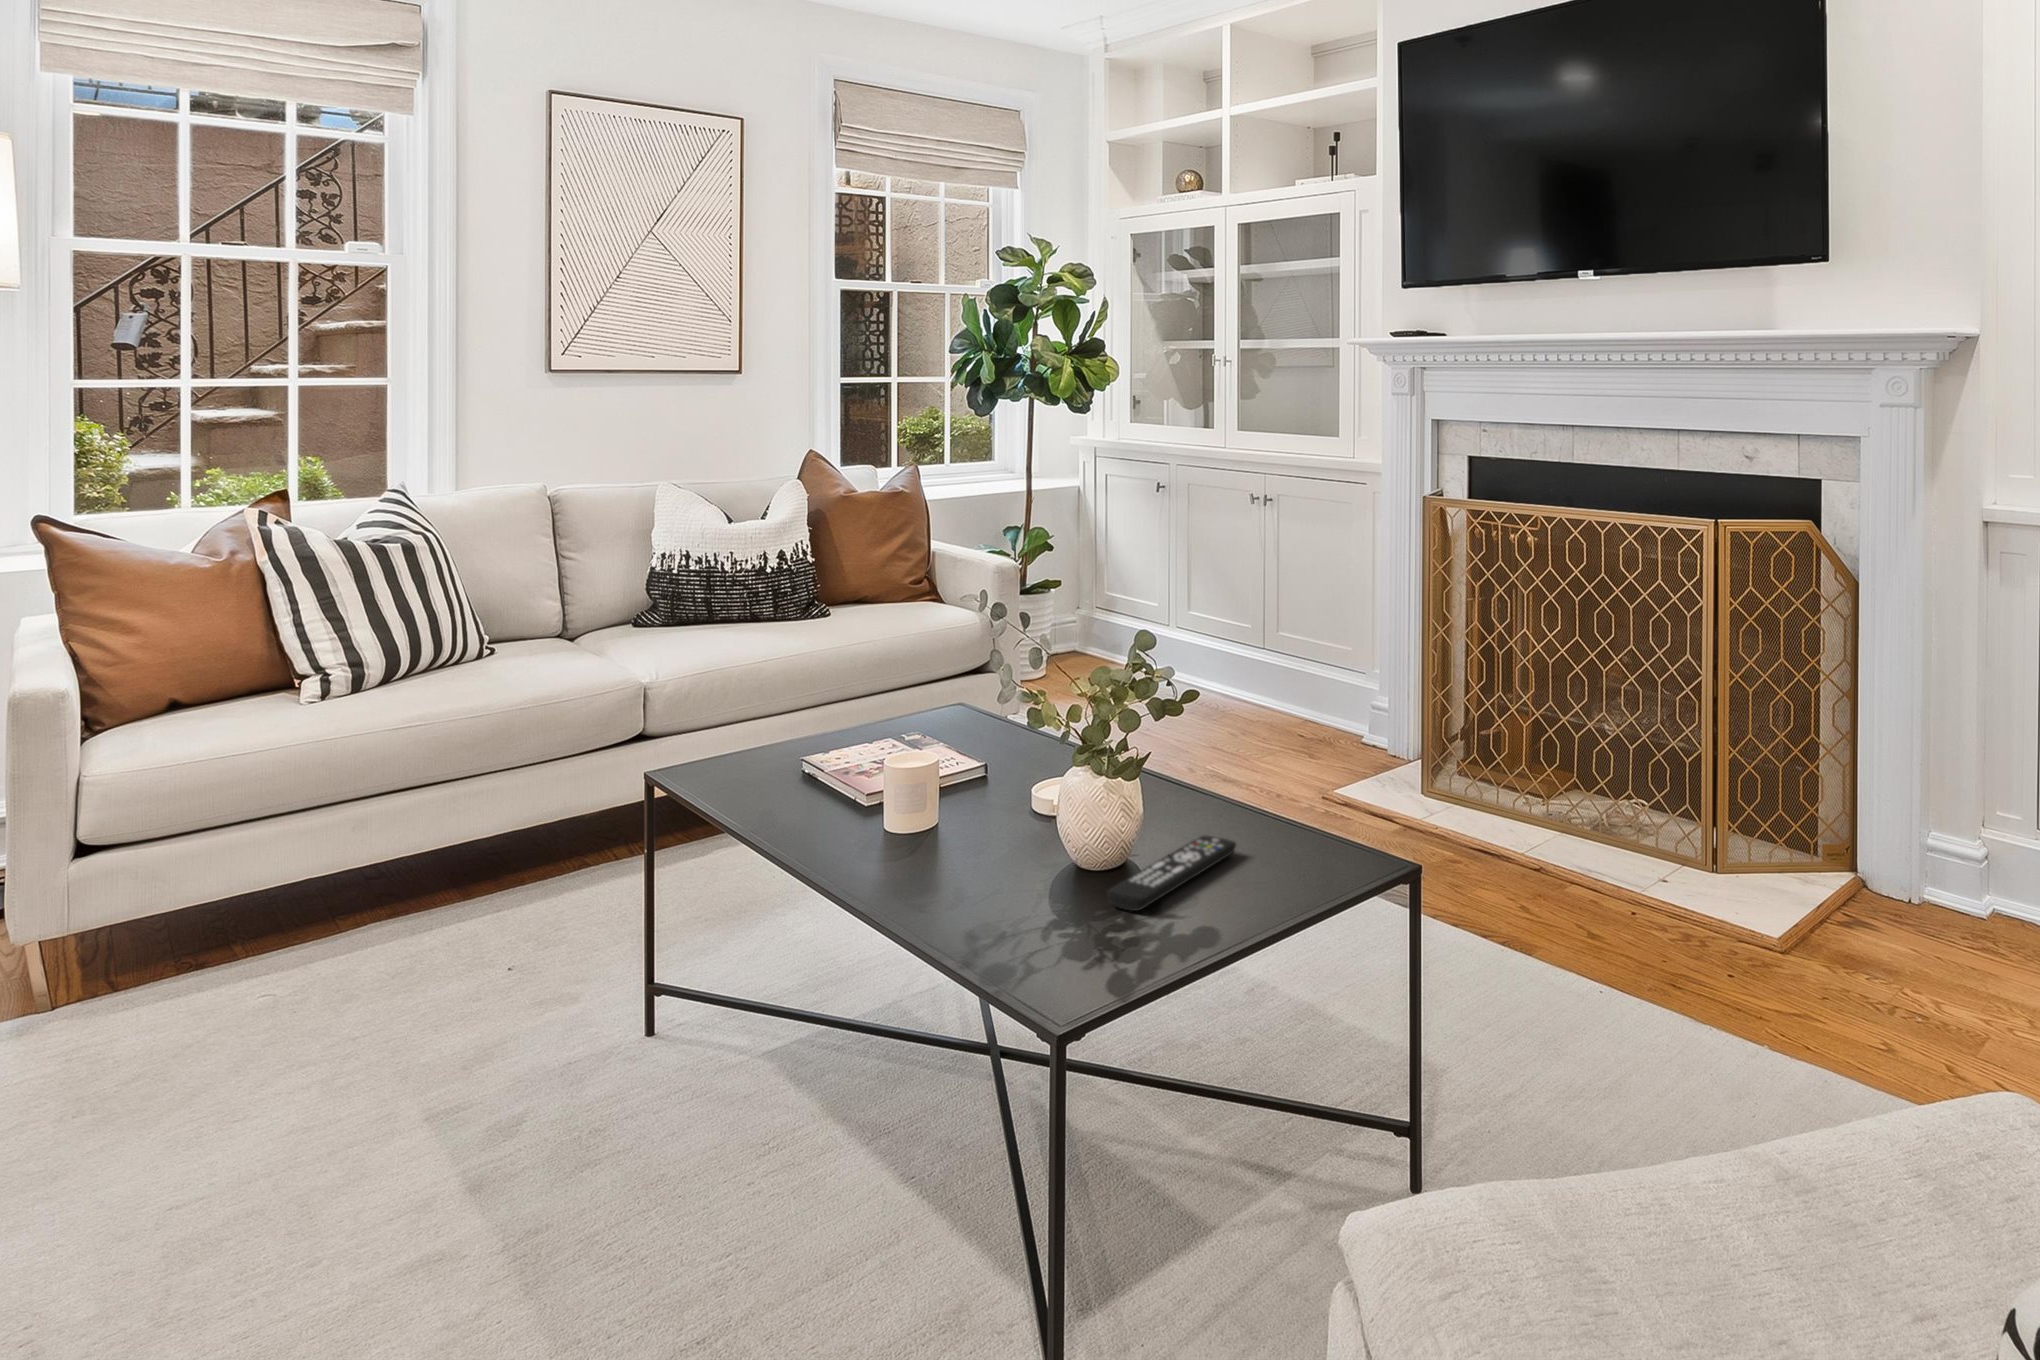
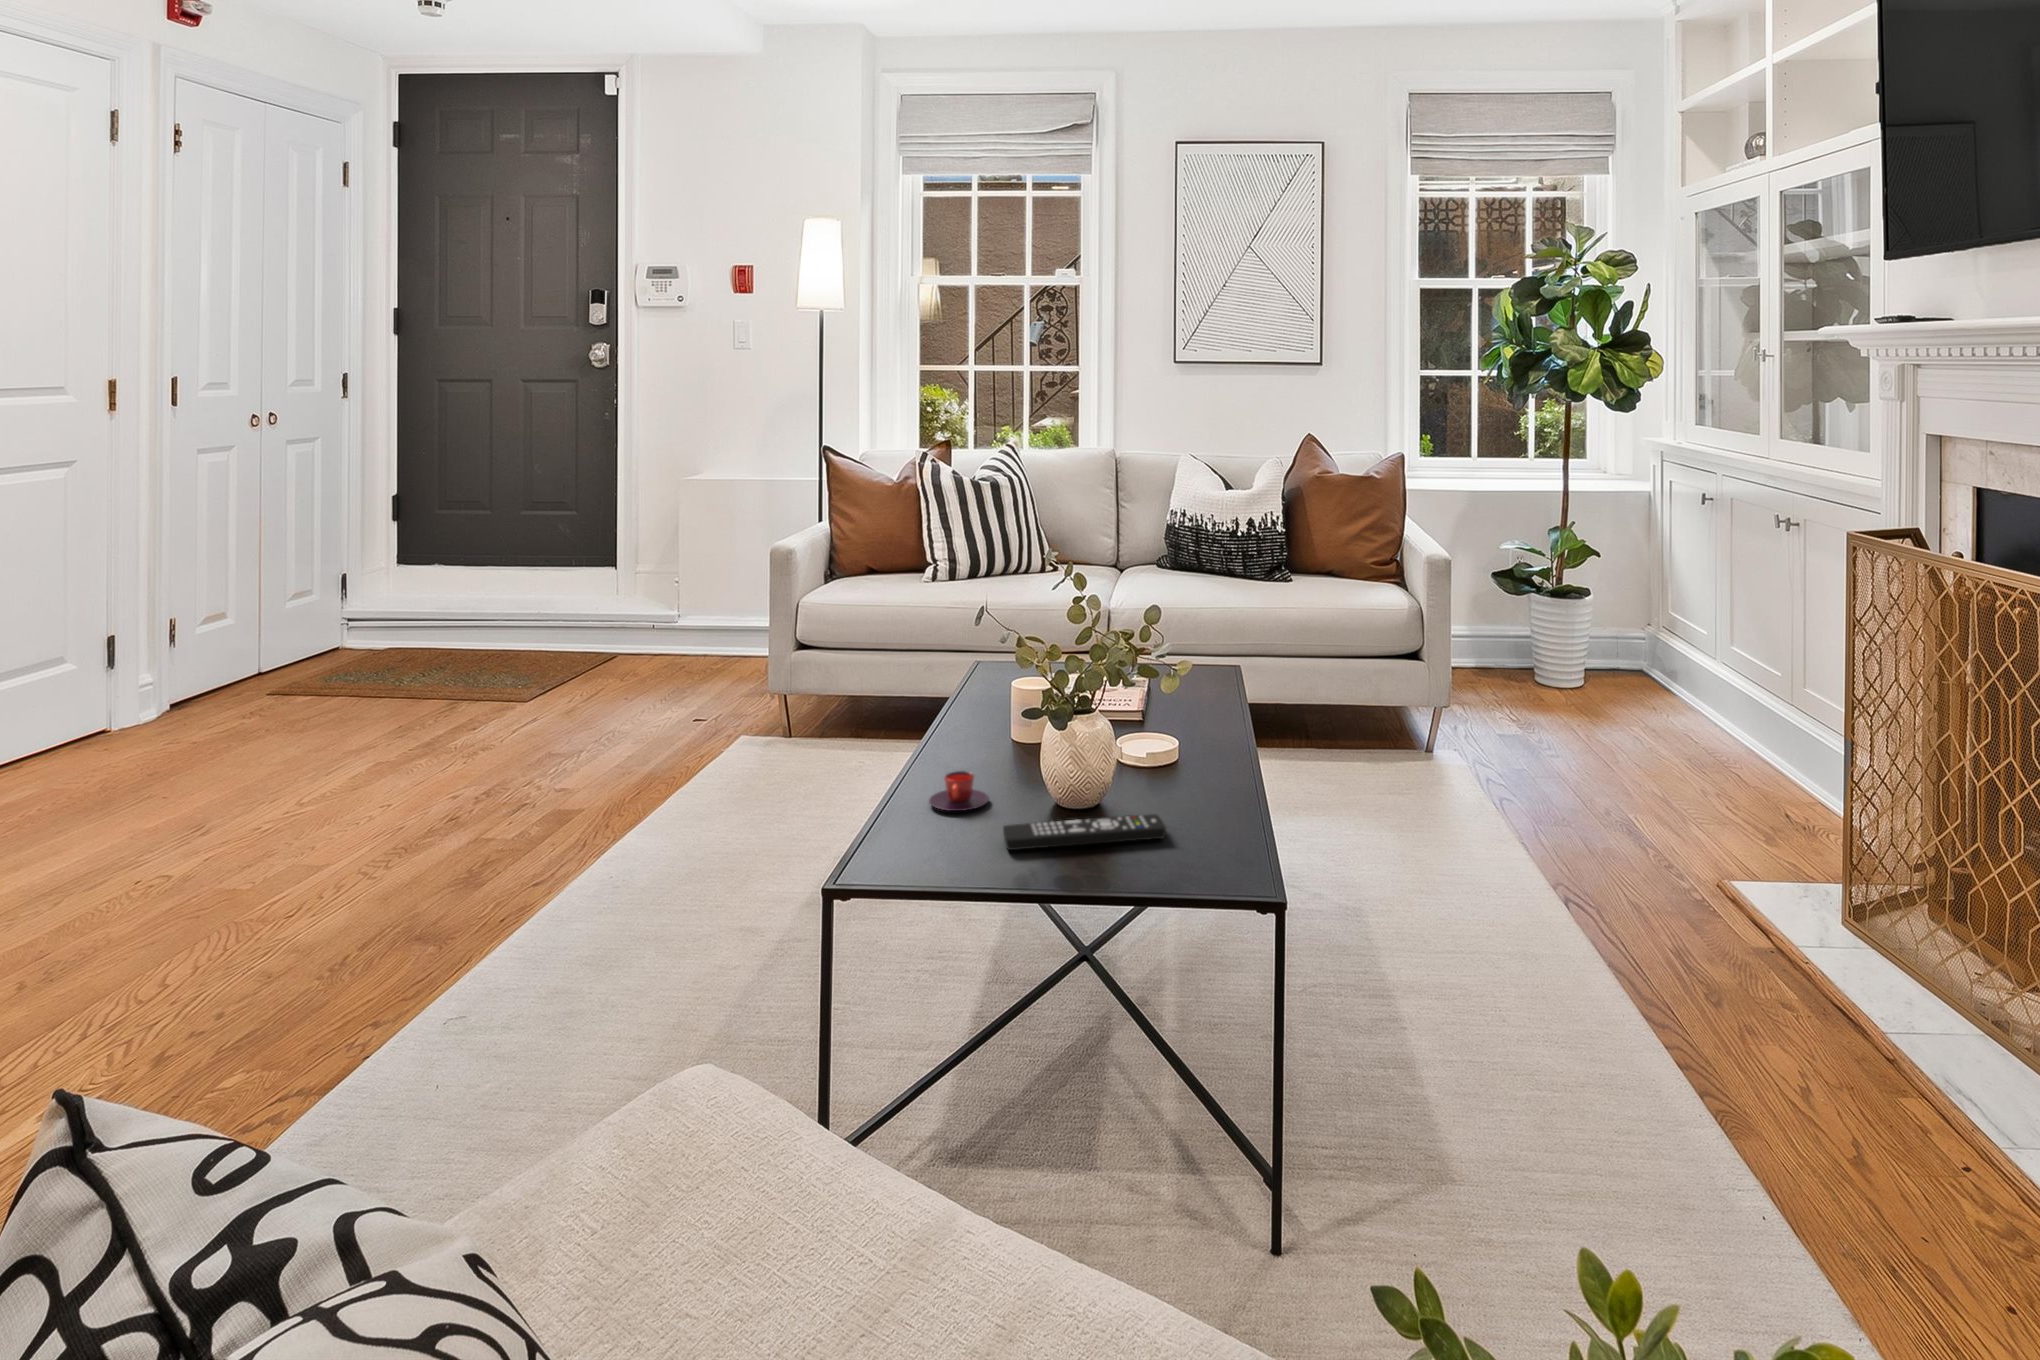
teacup: none [955,858,1027,907] -> present [929,771,989,811]

